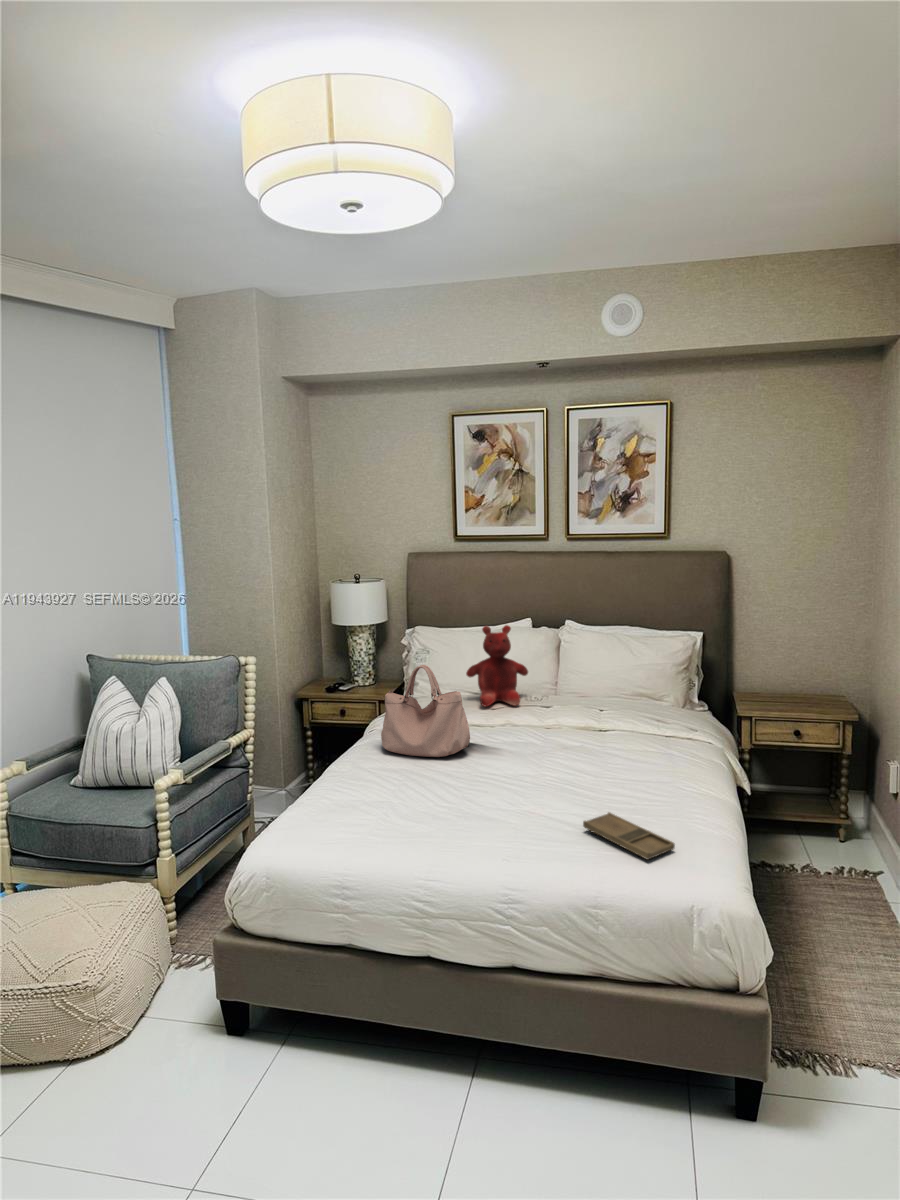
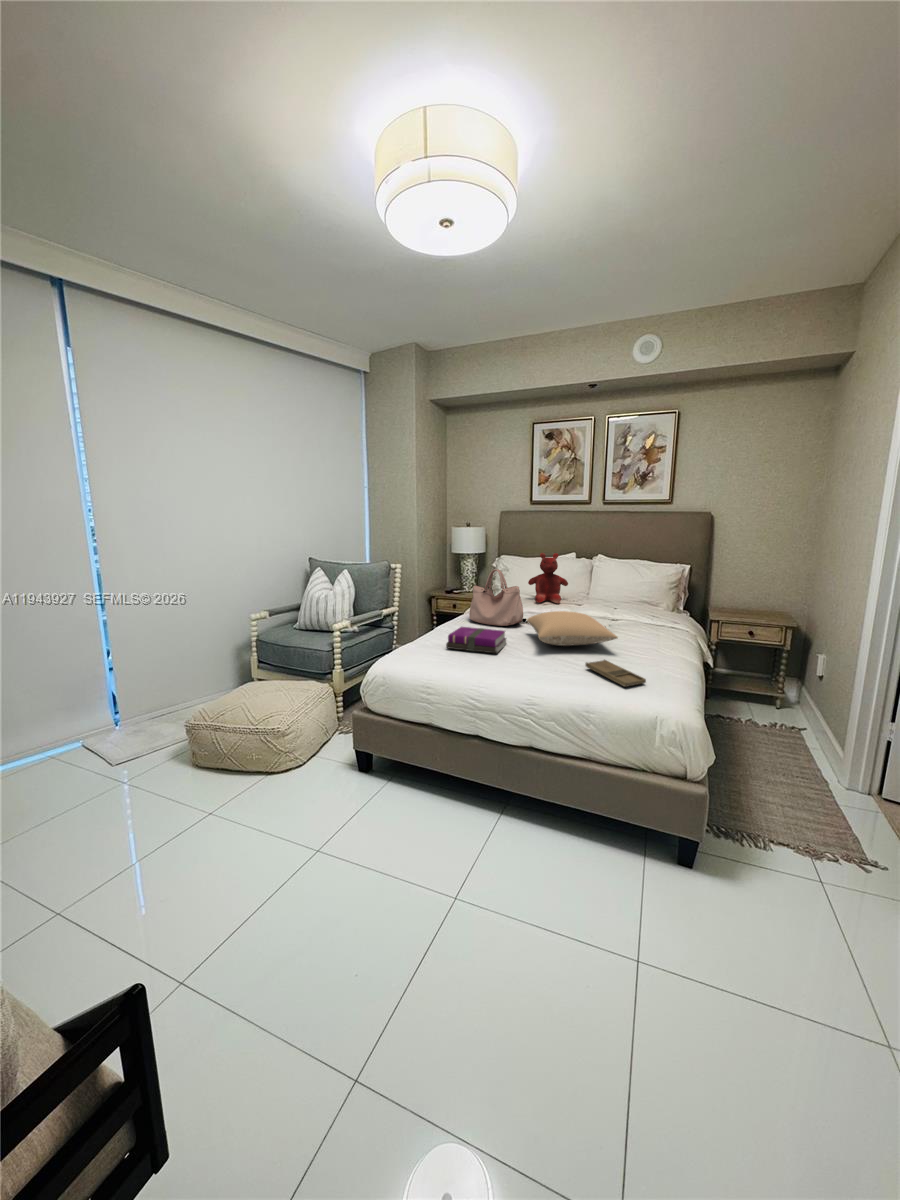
pillow: none [479,732,623,790] -> present [527,611,618,646]
notebook: none [360,770,454,815] -> present [446,627,506,654]

